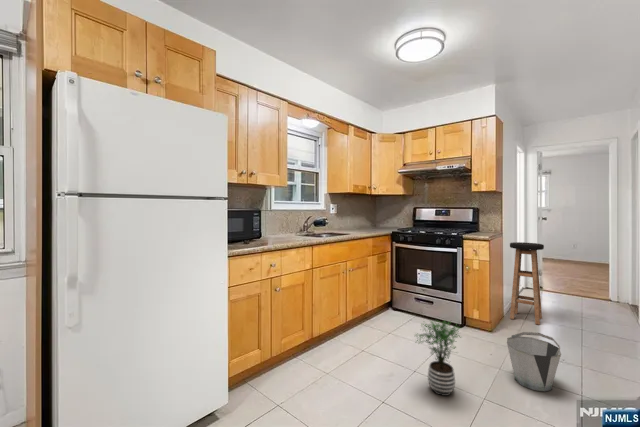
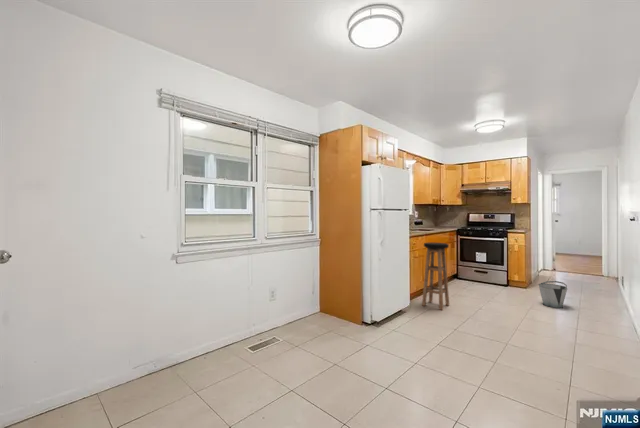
bar stool: present [510,242,544,325] -> present [422,243,449,310]
potted plant: present [417,321,460,396] -> none [491,271,519,308]

